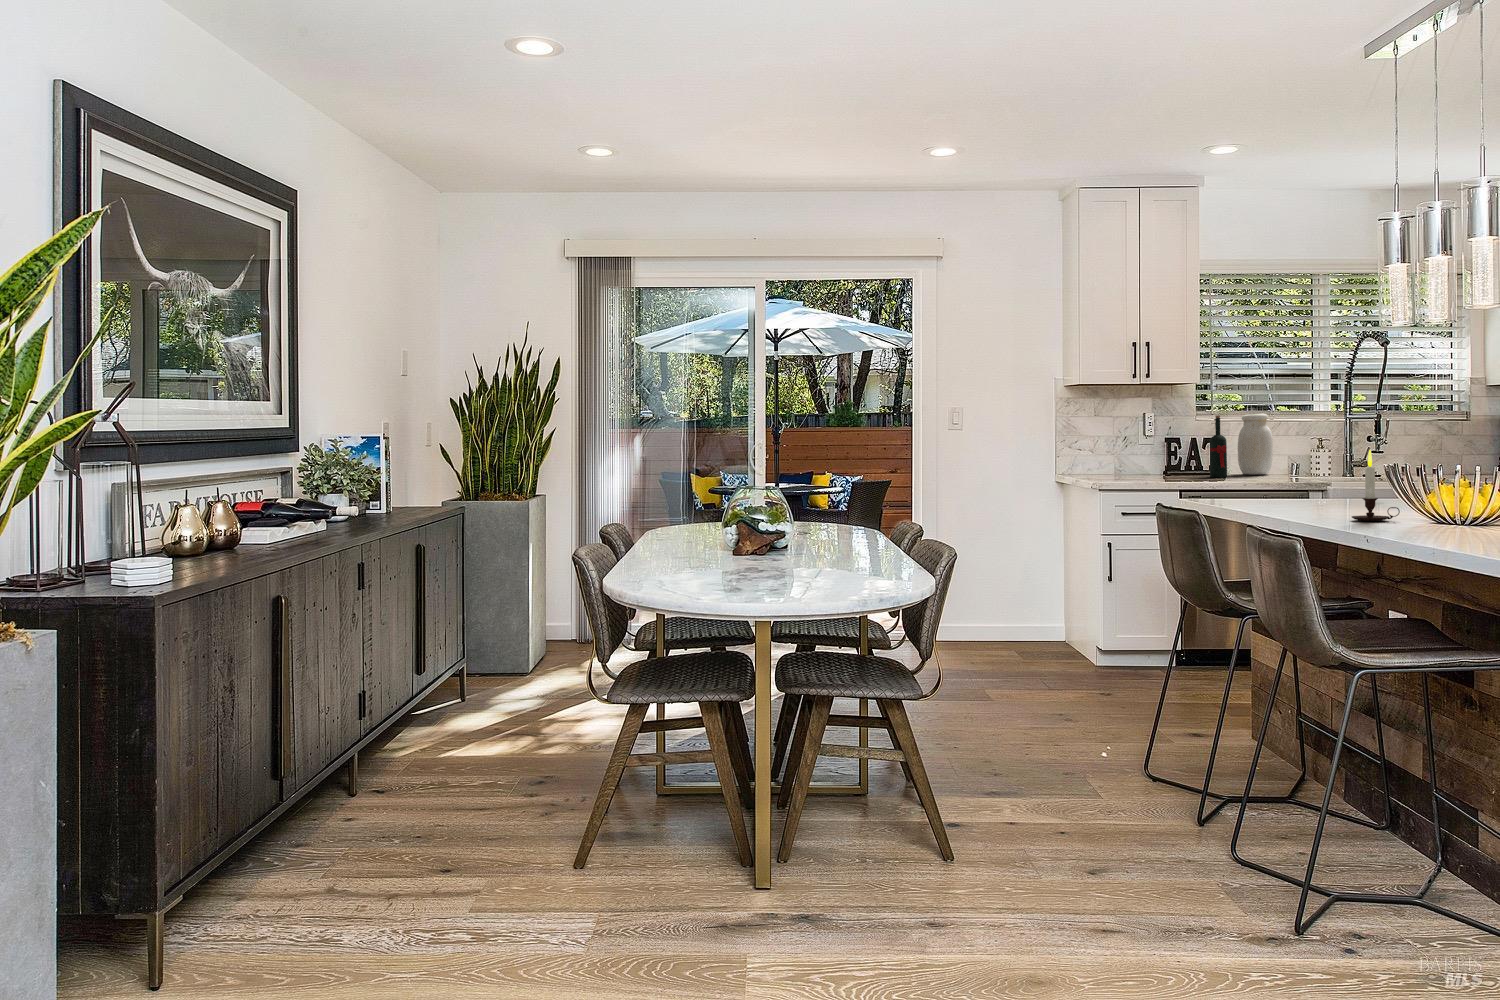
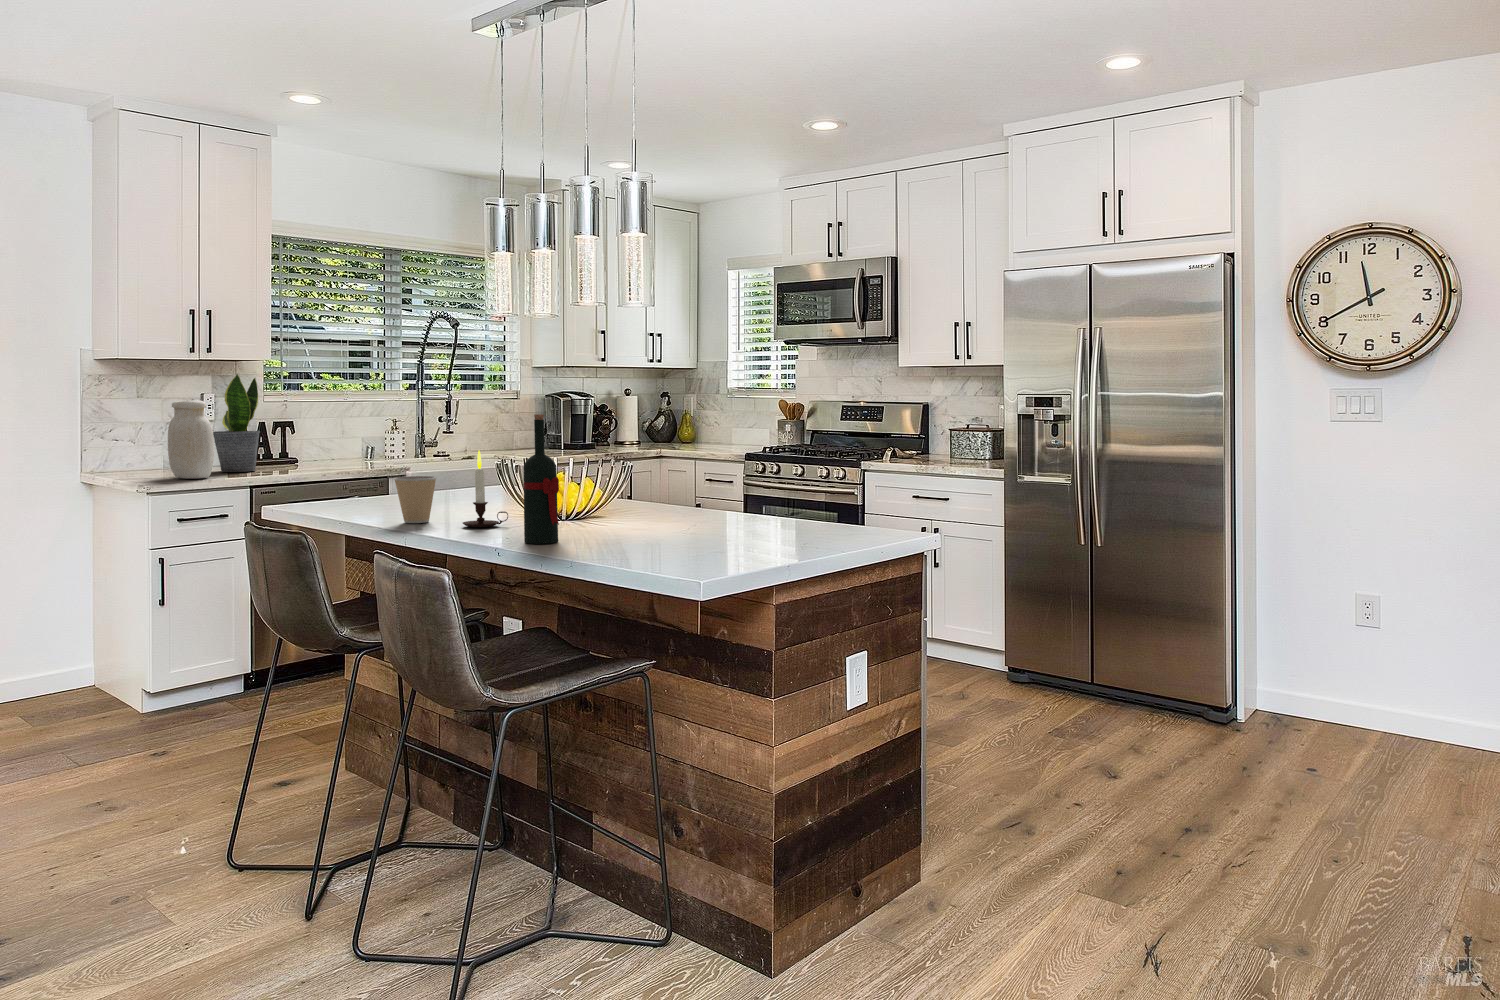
potted plant: none [1150,396,1190,481] -> present [213,374,260,472]
jar: present [1238,414,1273,475] -> present [168,400,214,479]
wine bottle: present [1210,415,1227,477] -> present [523,414,559,544]
coffee cup: none [1288,475,1330,517] -> present [394,476,436,523]

